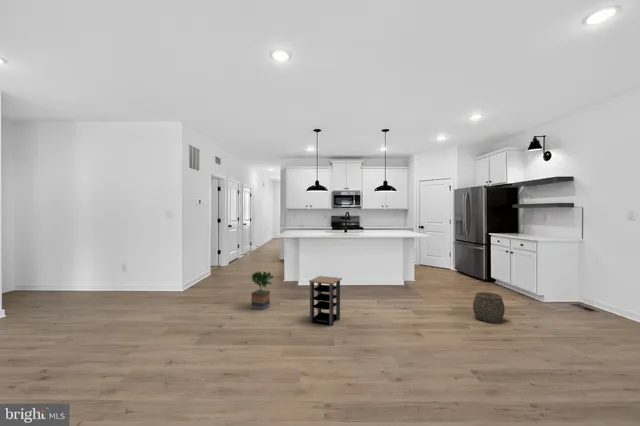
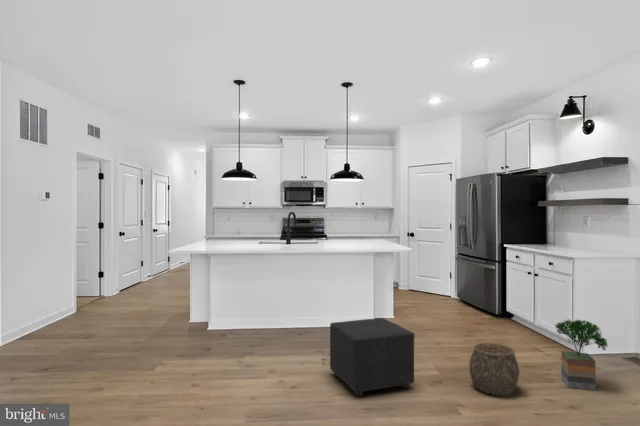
potted tree: present [251,272,273,310] -> present [555,319,608,390]
side table: present [309,276,342,326] -> none [189,320,250,409]
ottoman: none [386,277,440,321] -> present [330,318,415,396]

